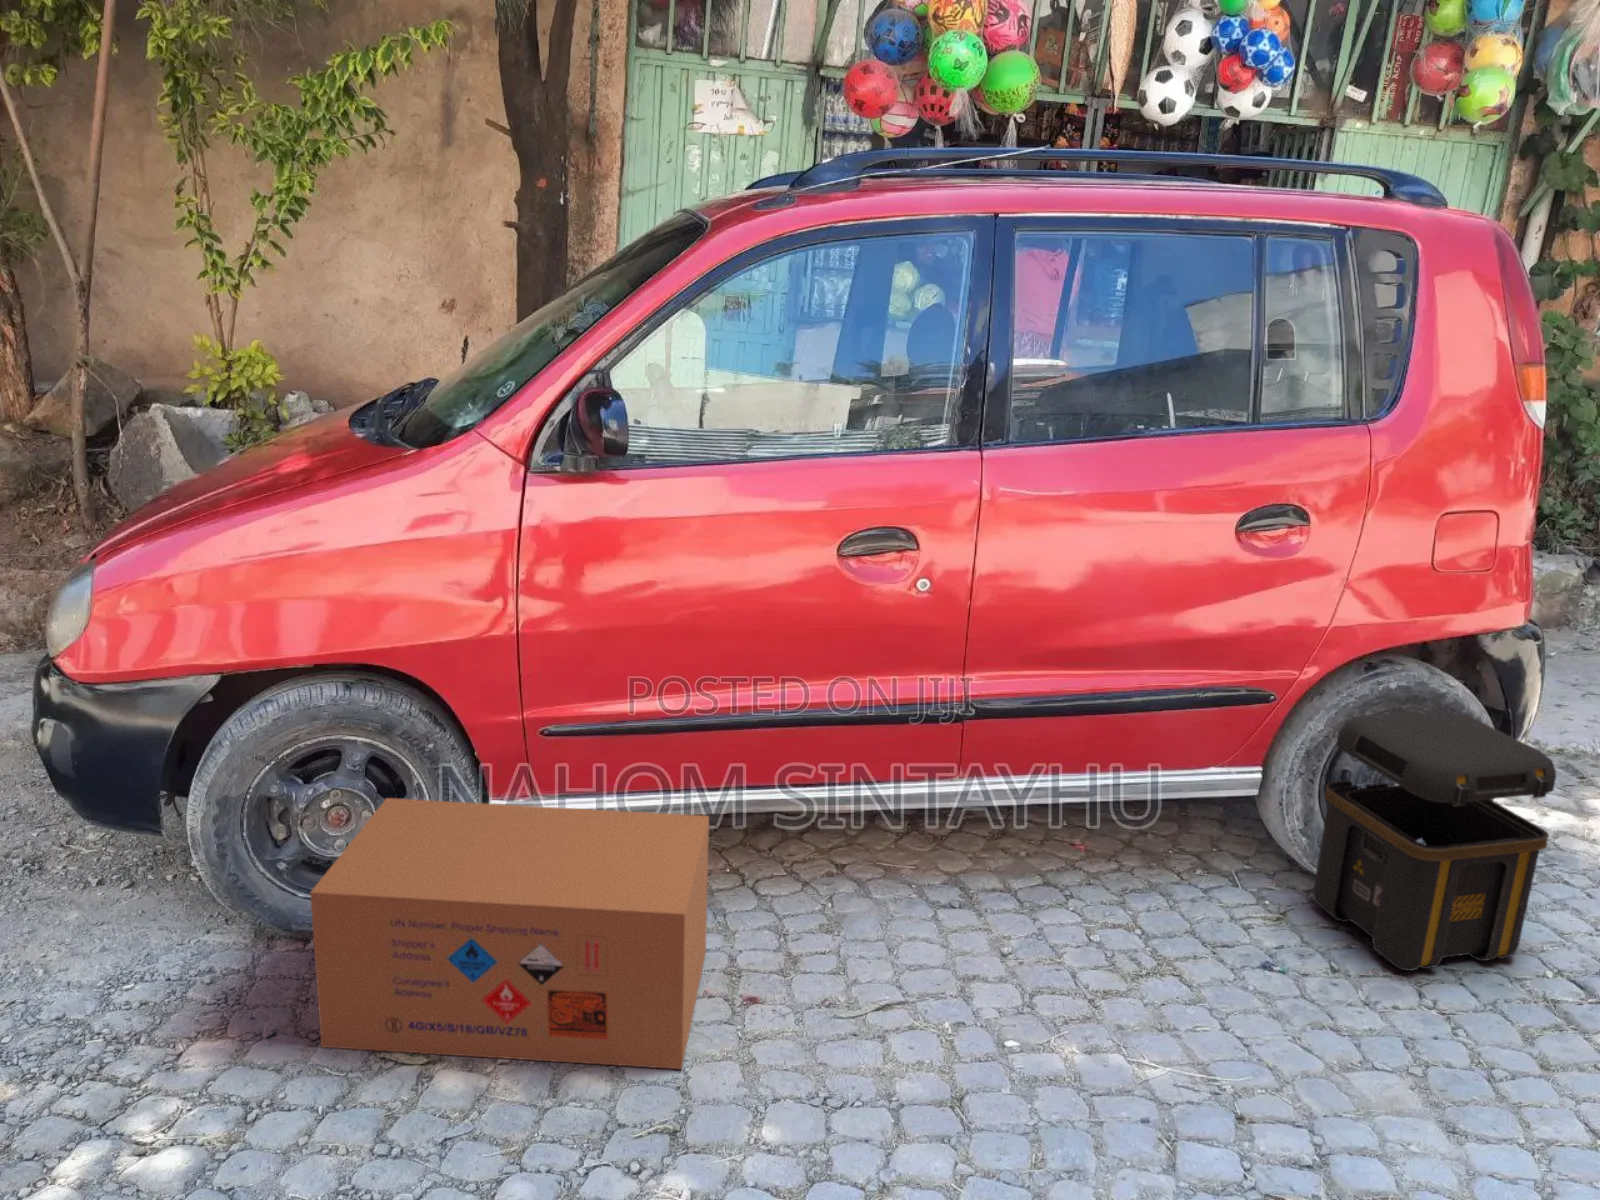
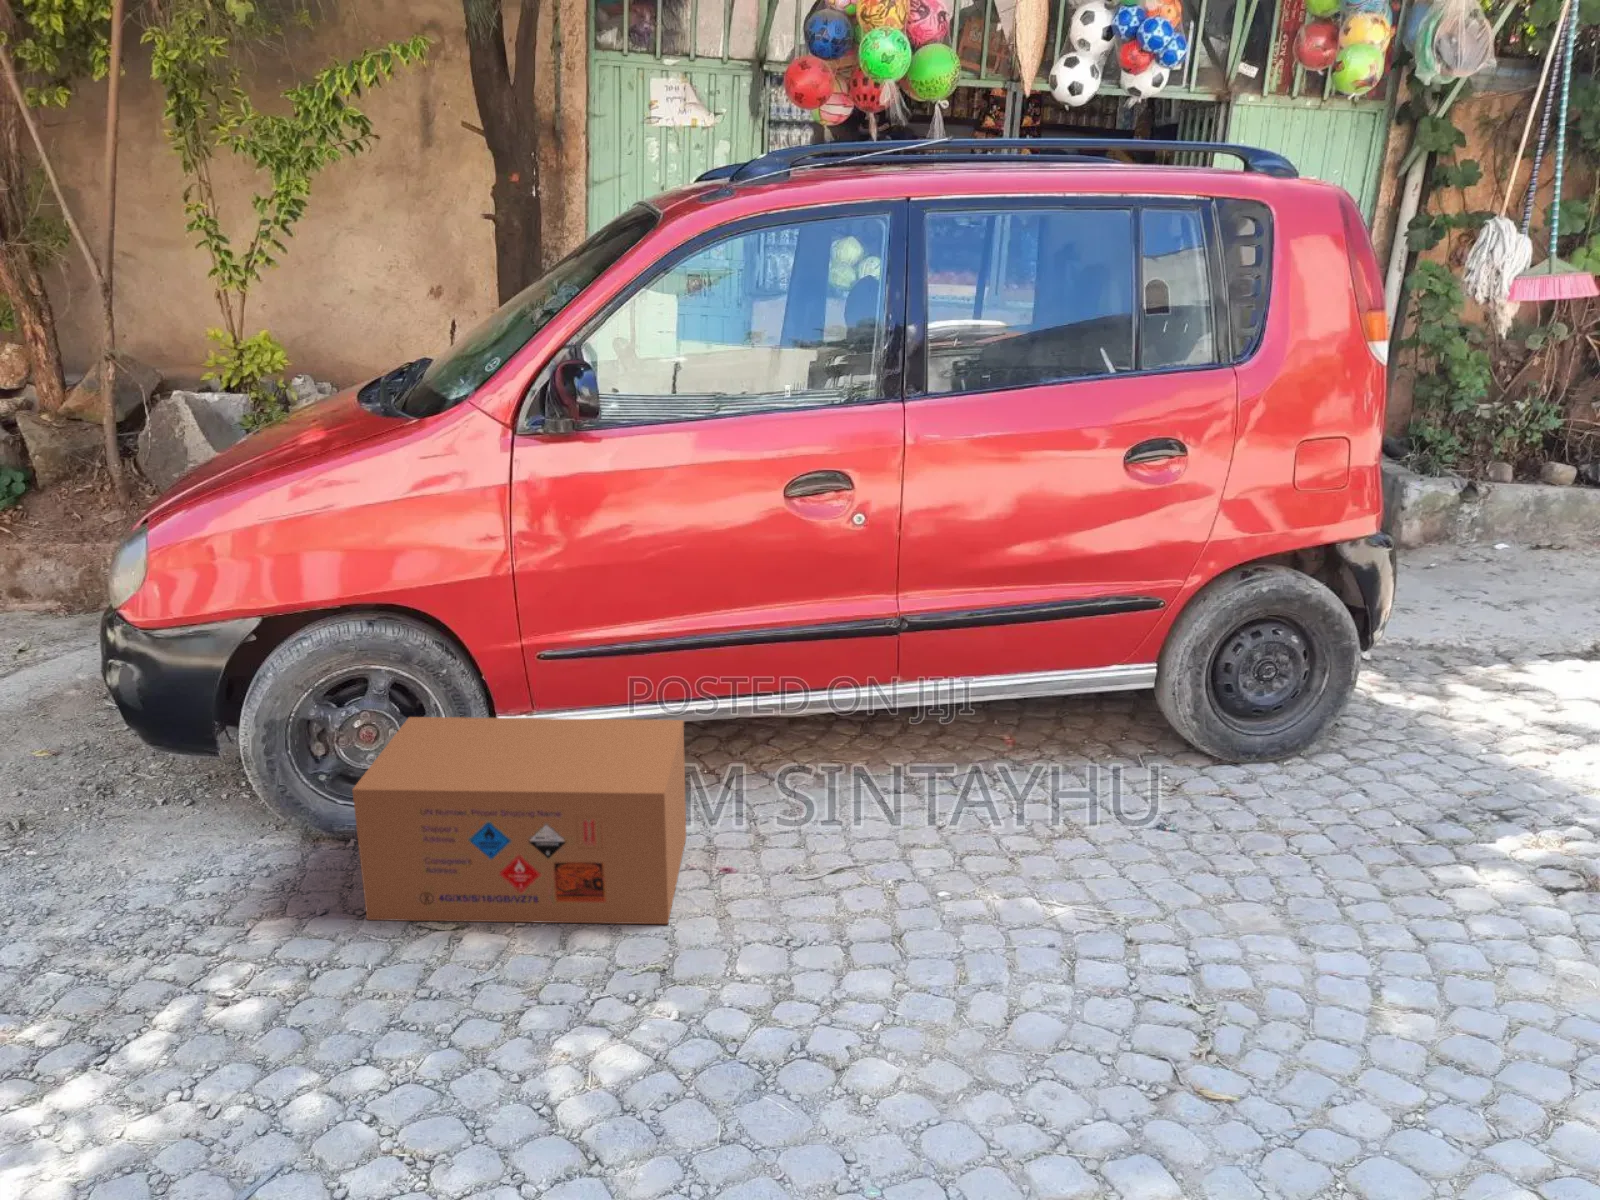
toolbox: present [1313,713,1556,971] -> none [1204,609,1397,828]

